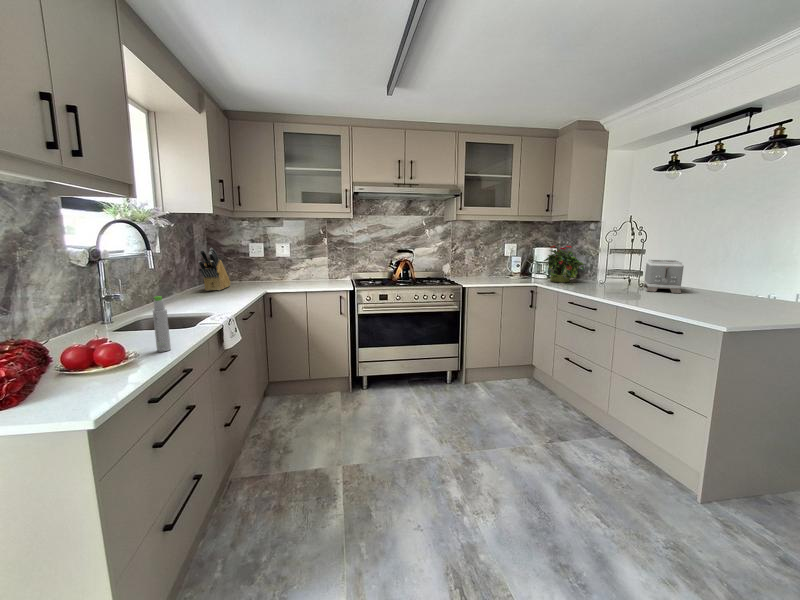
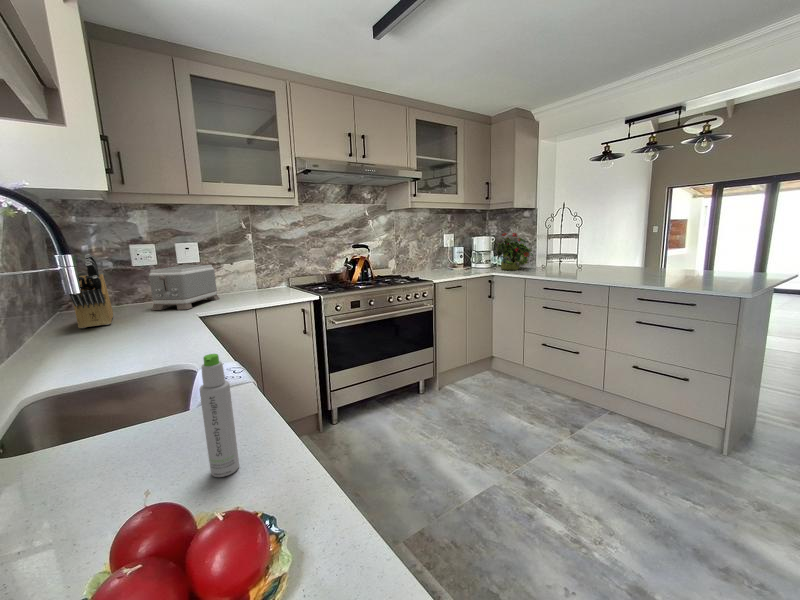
toaster: present [643,260,684,293] -> present [149,265,220,310]

